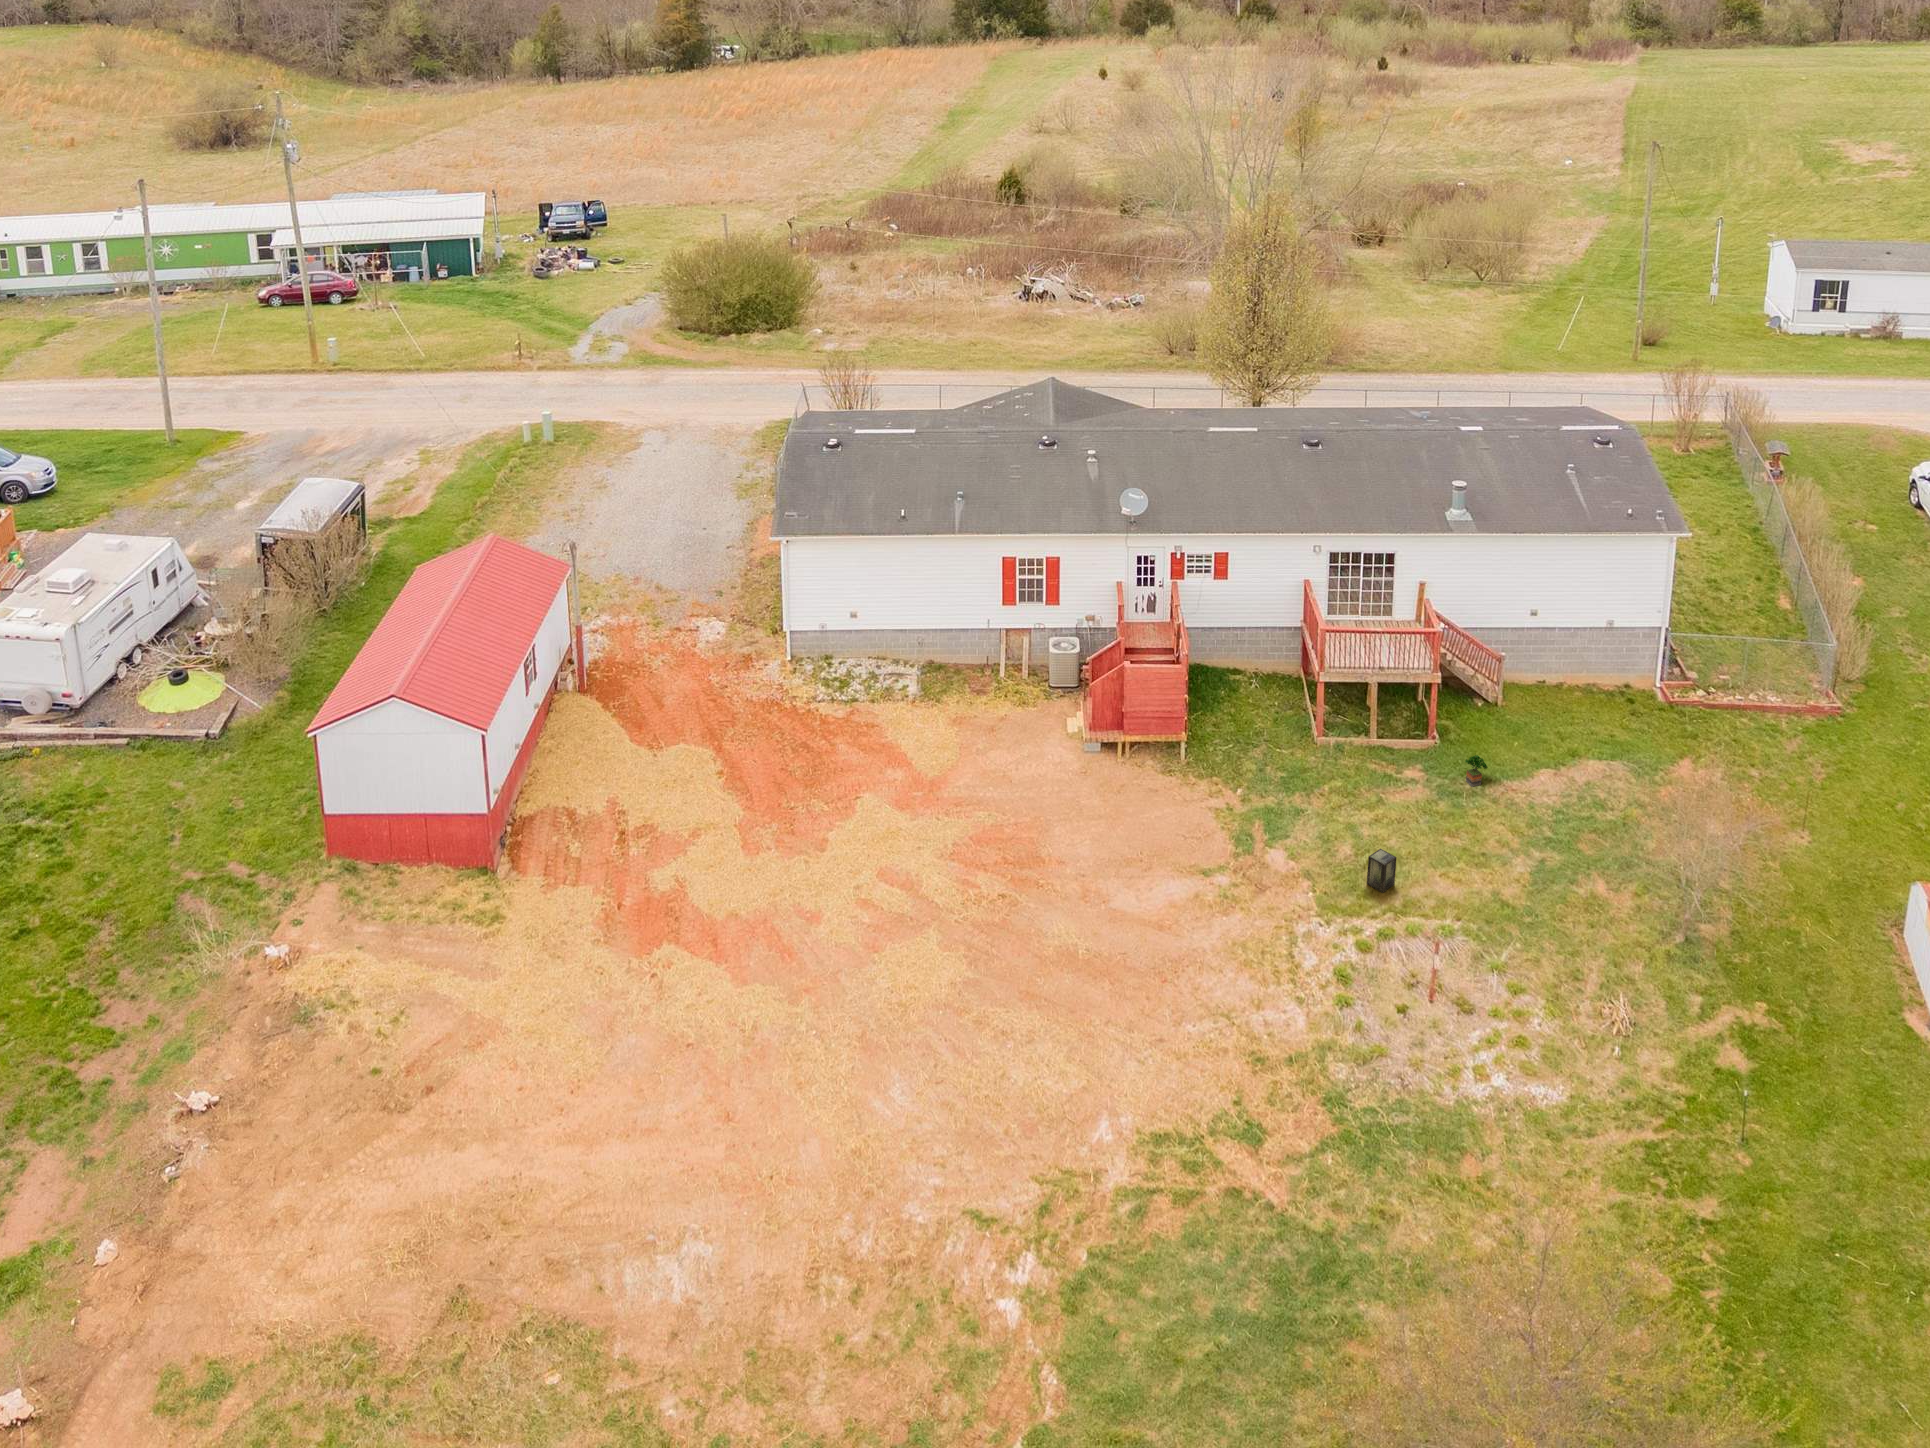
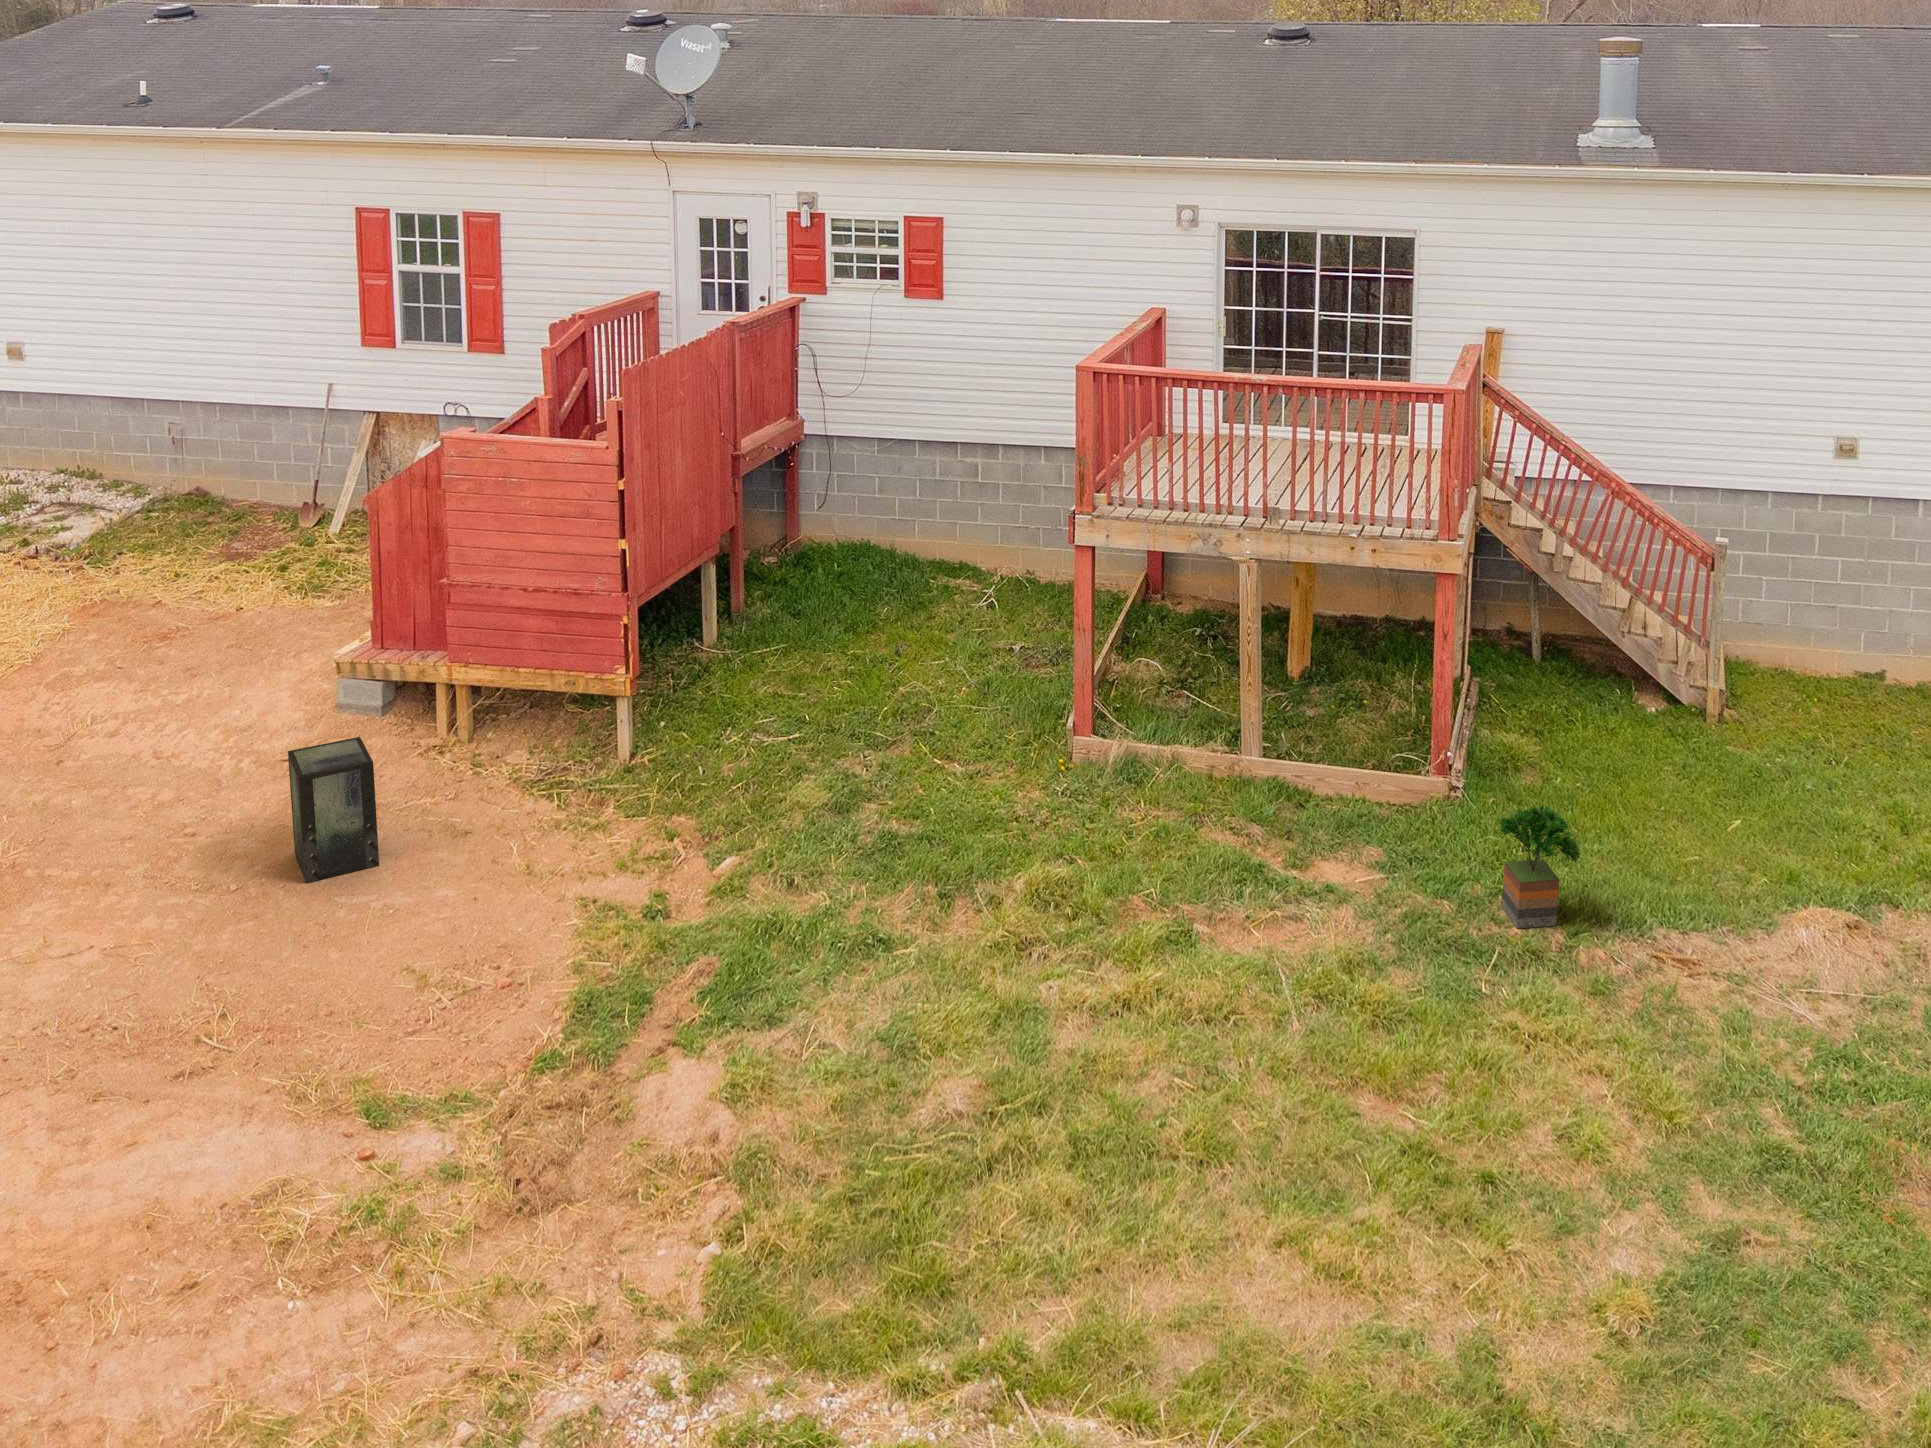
storage box: present [1367,849,1396,893] -> present [288,737,379,883]

